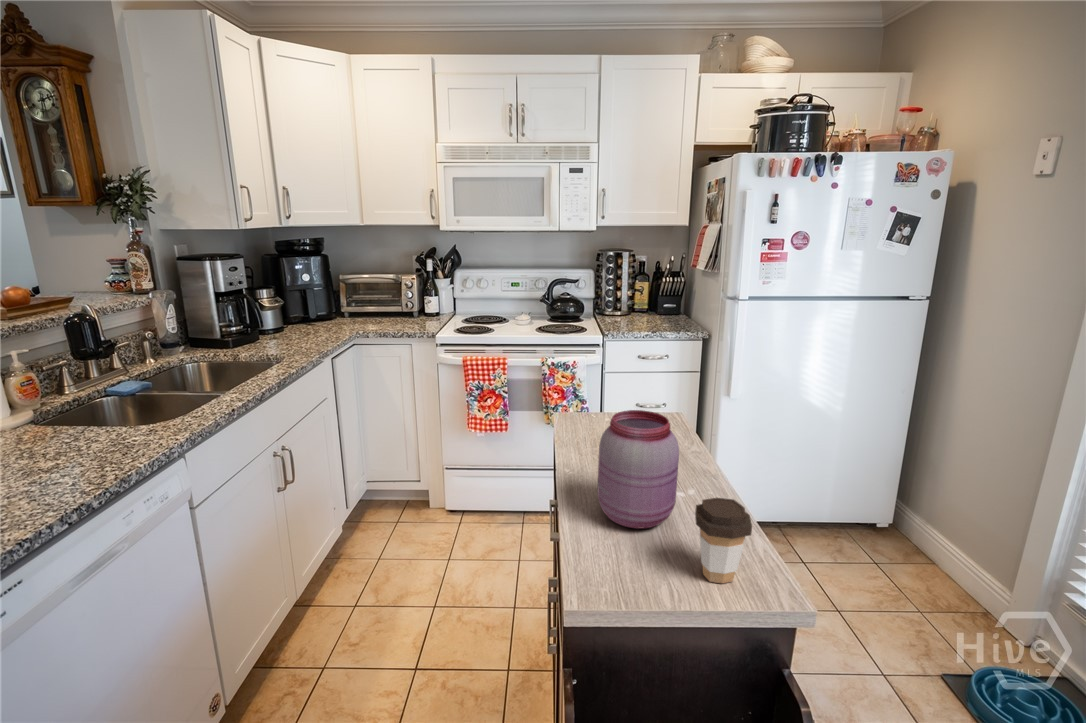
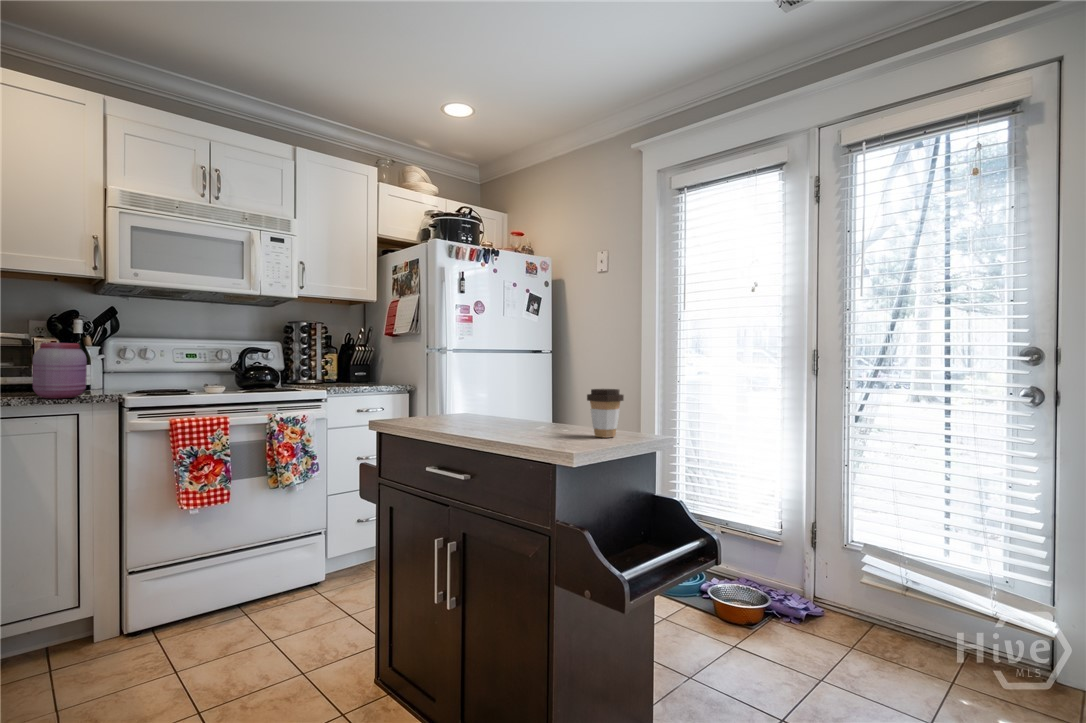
jar: present [597,410,679,529] -> present [33,343,87,399]

